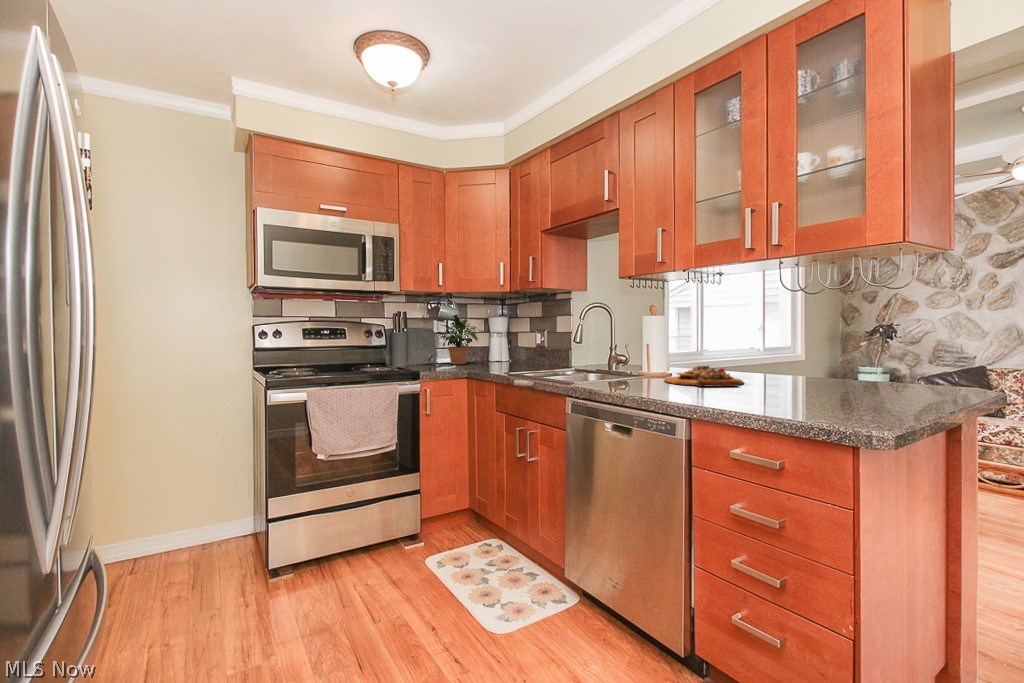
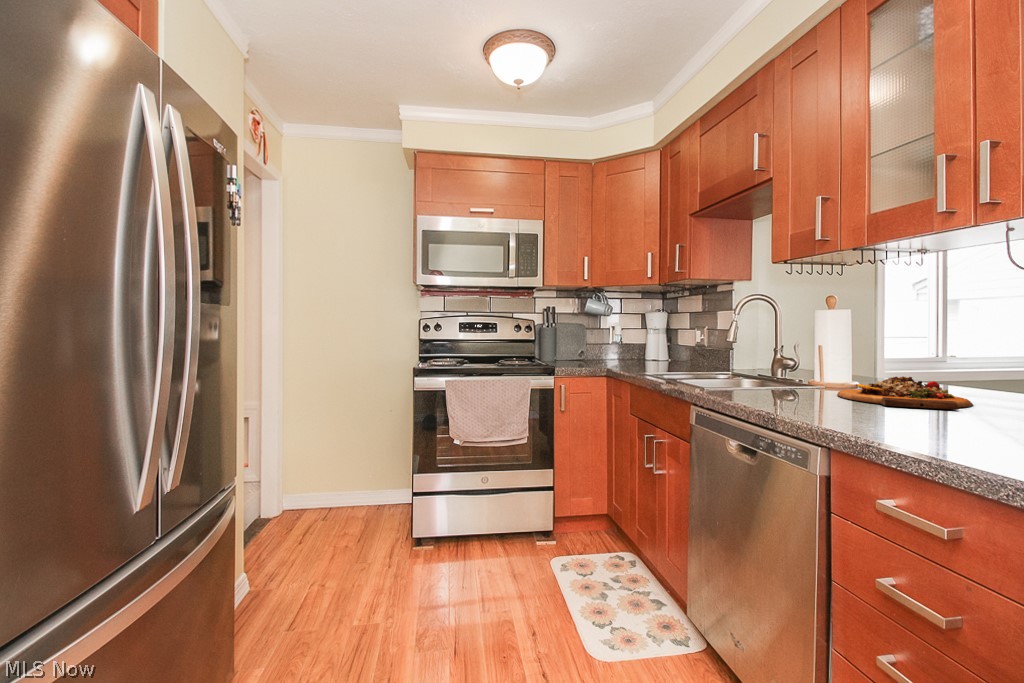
potted plant: present [436,314,486,364] -> none [582,308,641,362]

